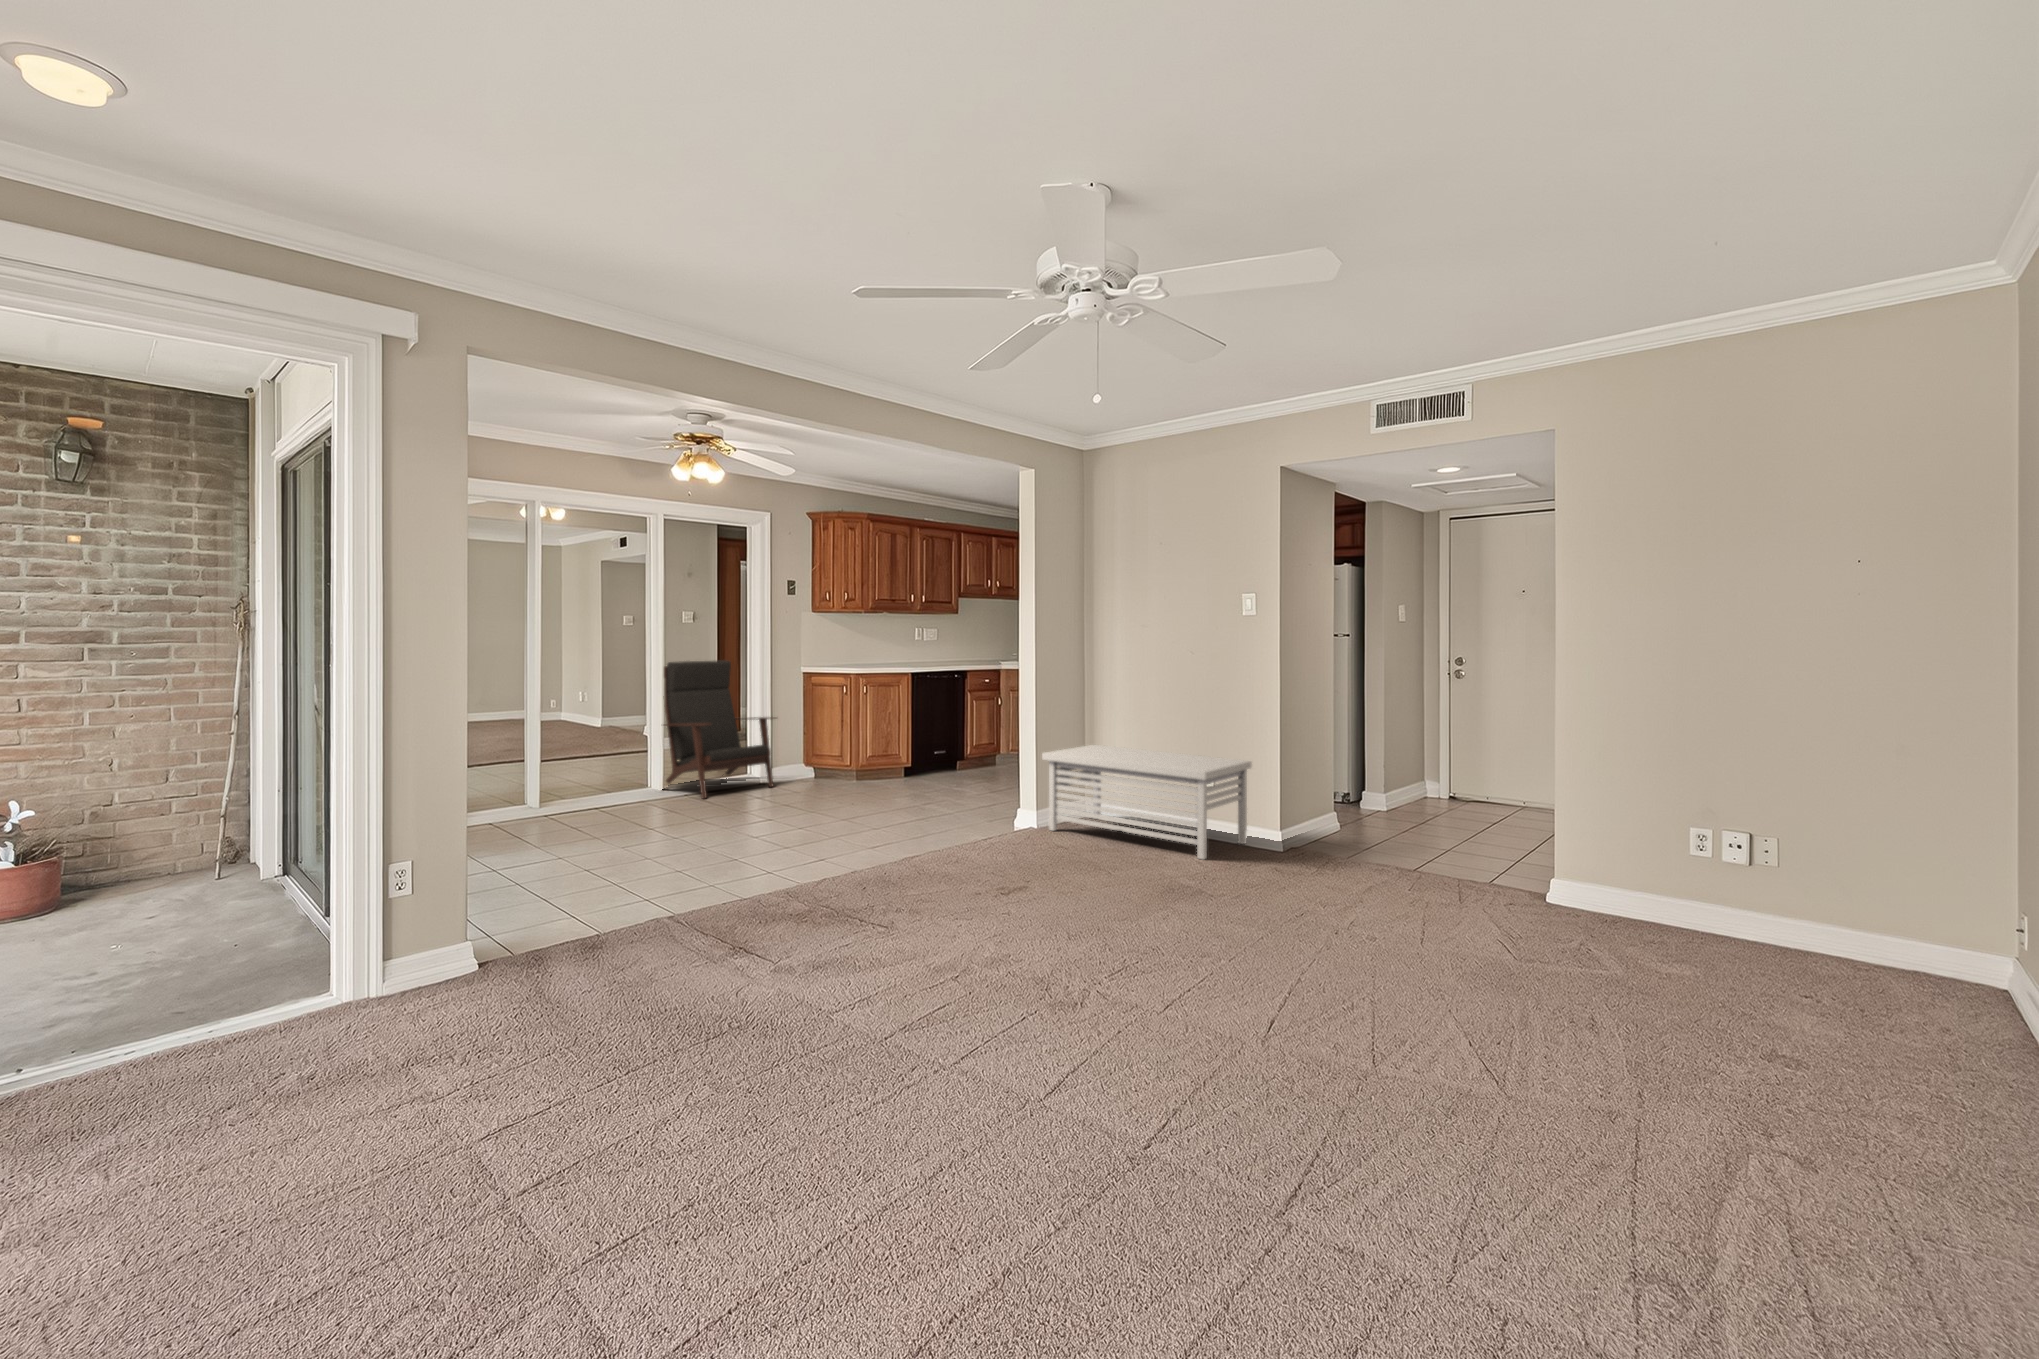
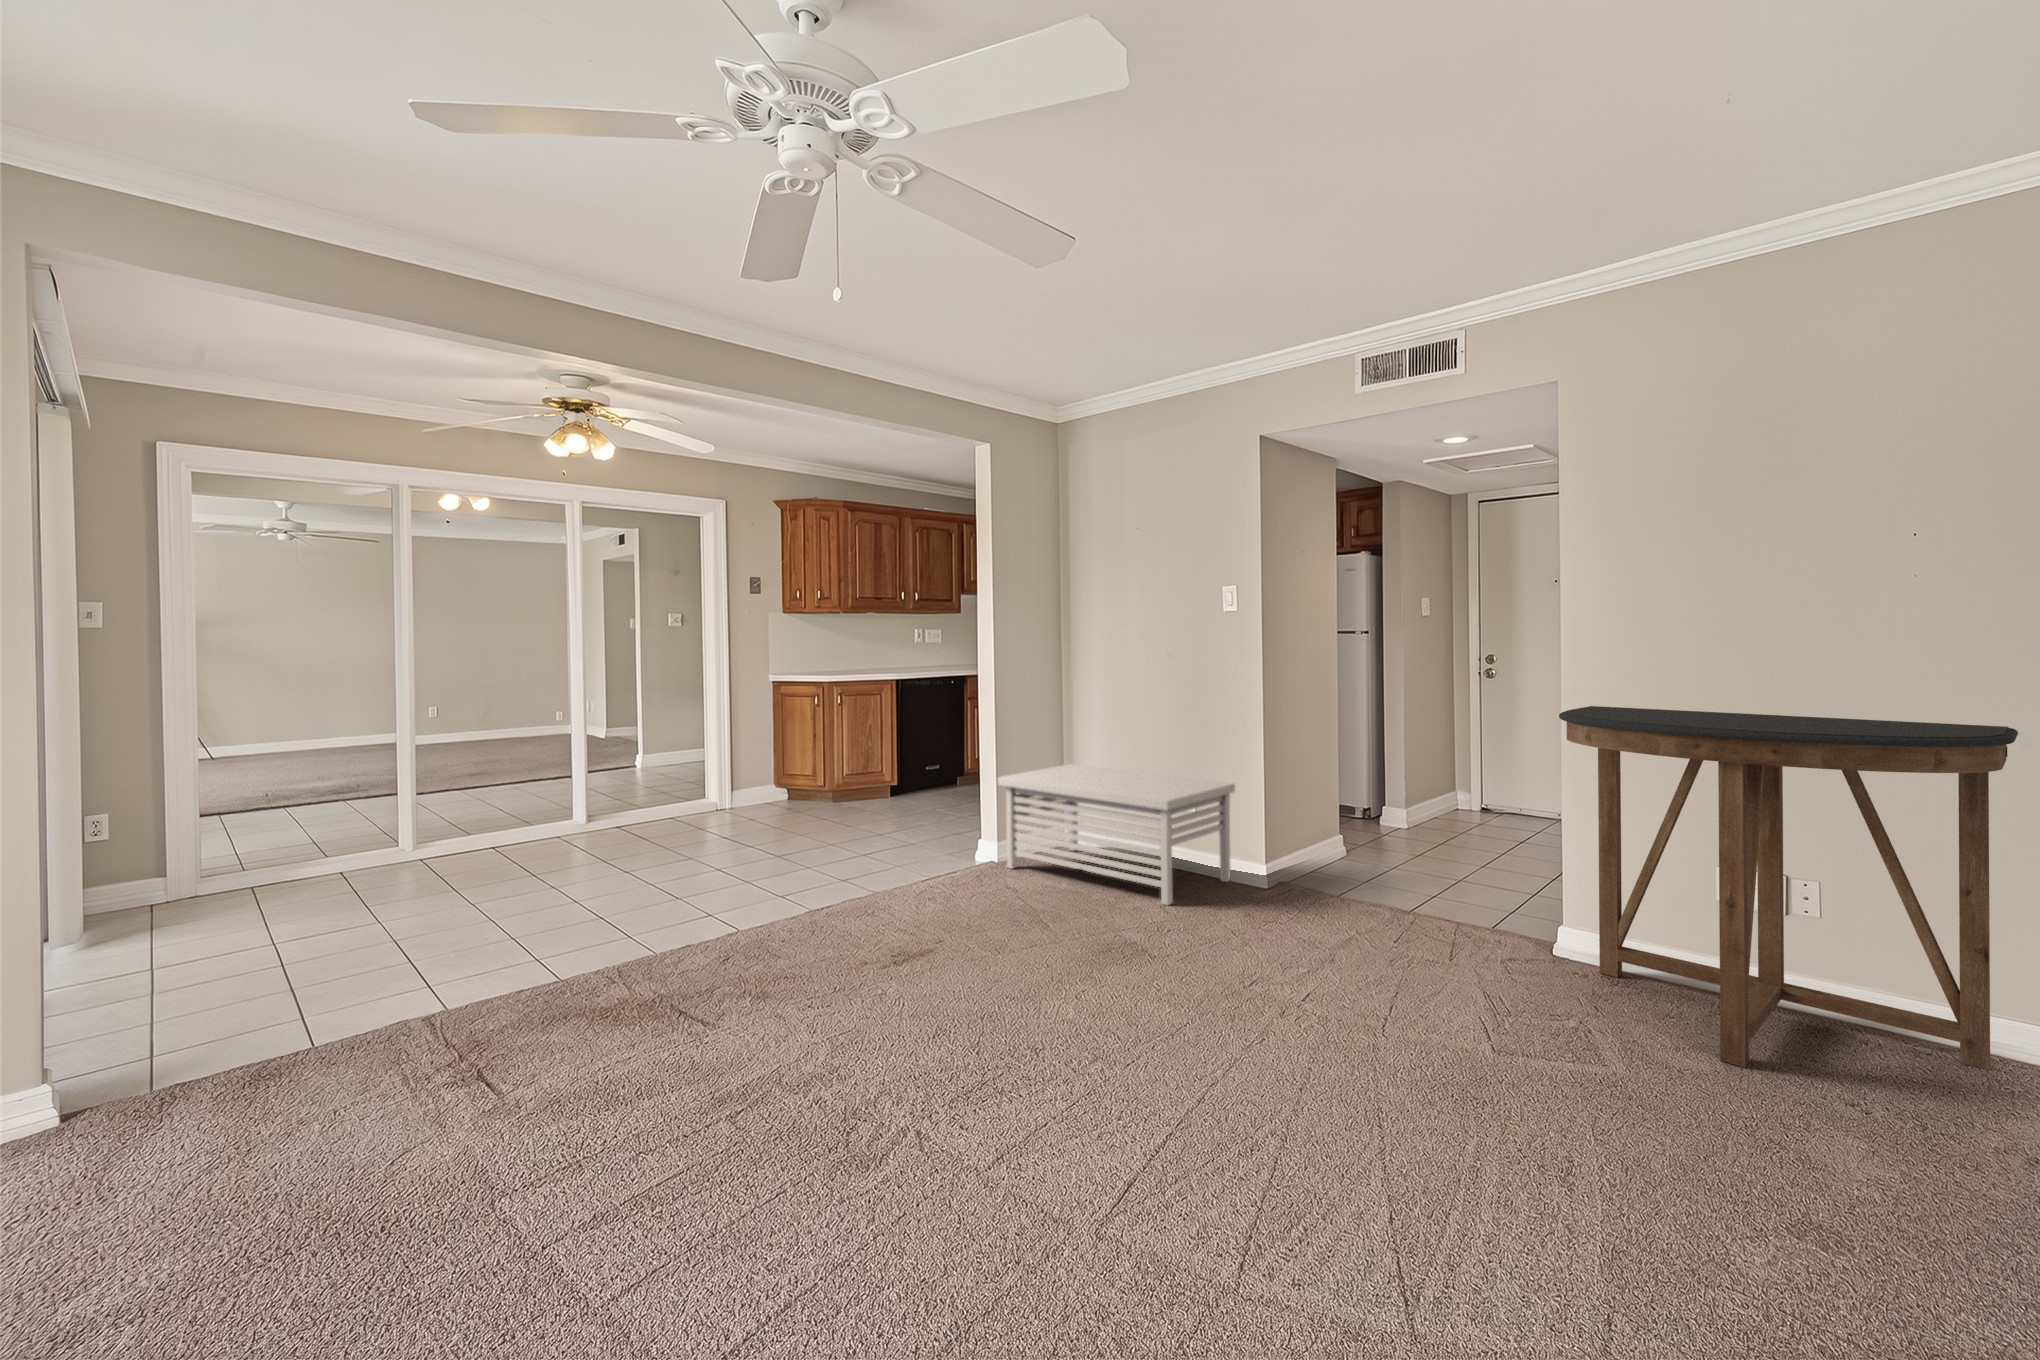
lounge chair: present [664,660,775,799] -> none [586,671,727,834]
console table: none [1561,696,1947,980] -> present [1559,706,2018,1070]

